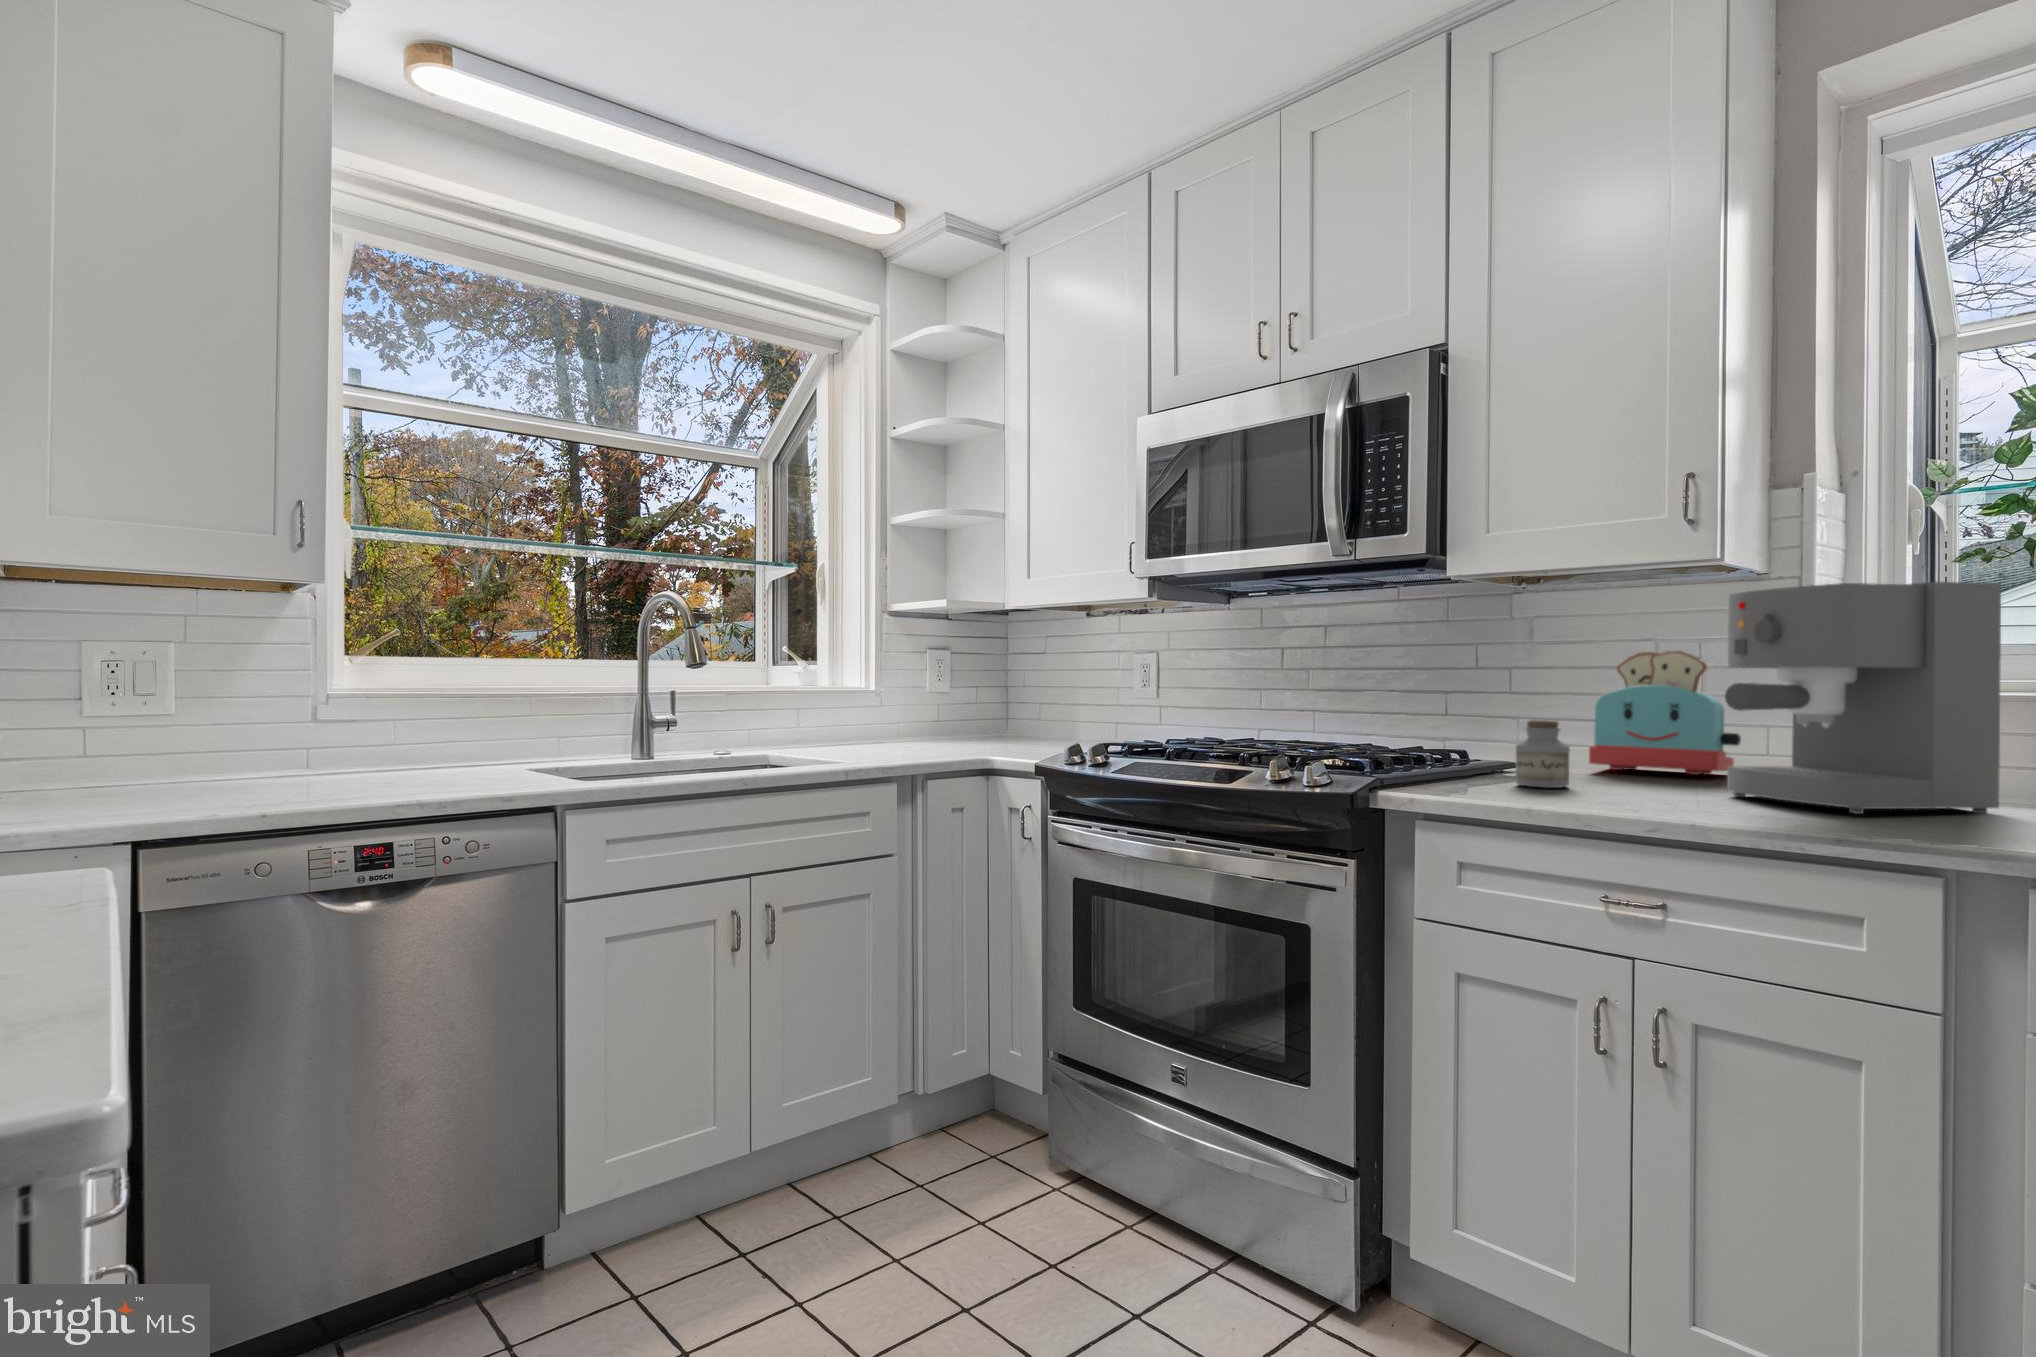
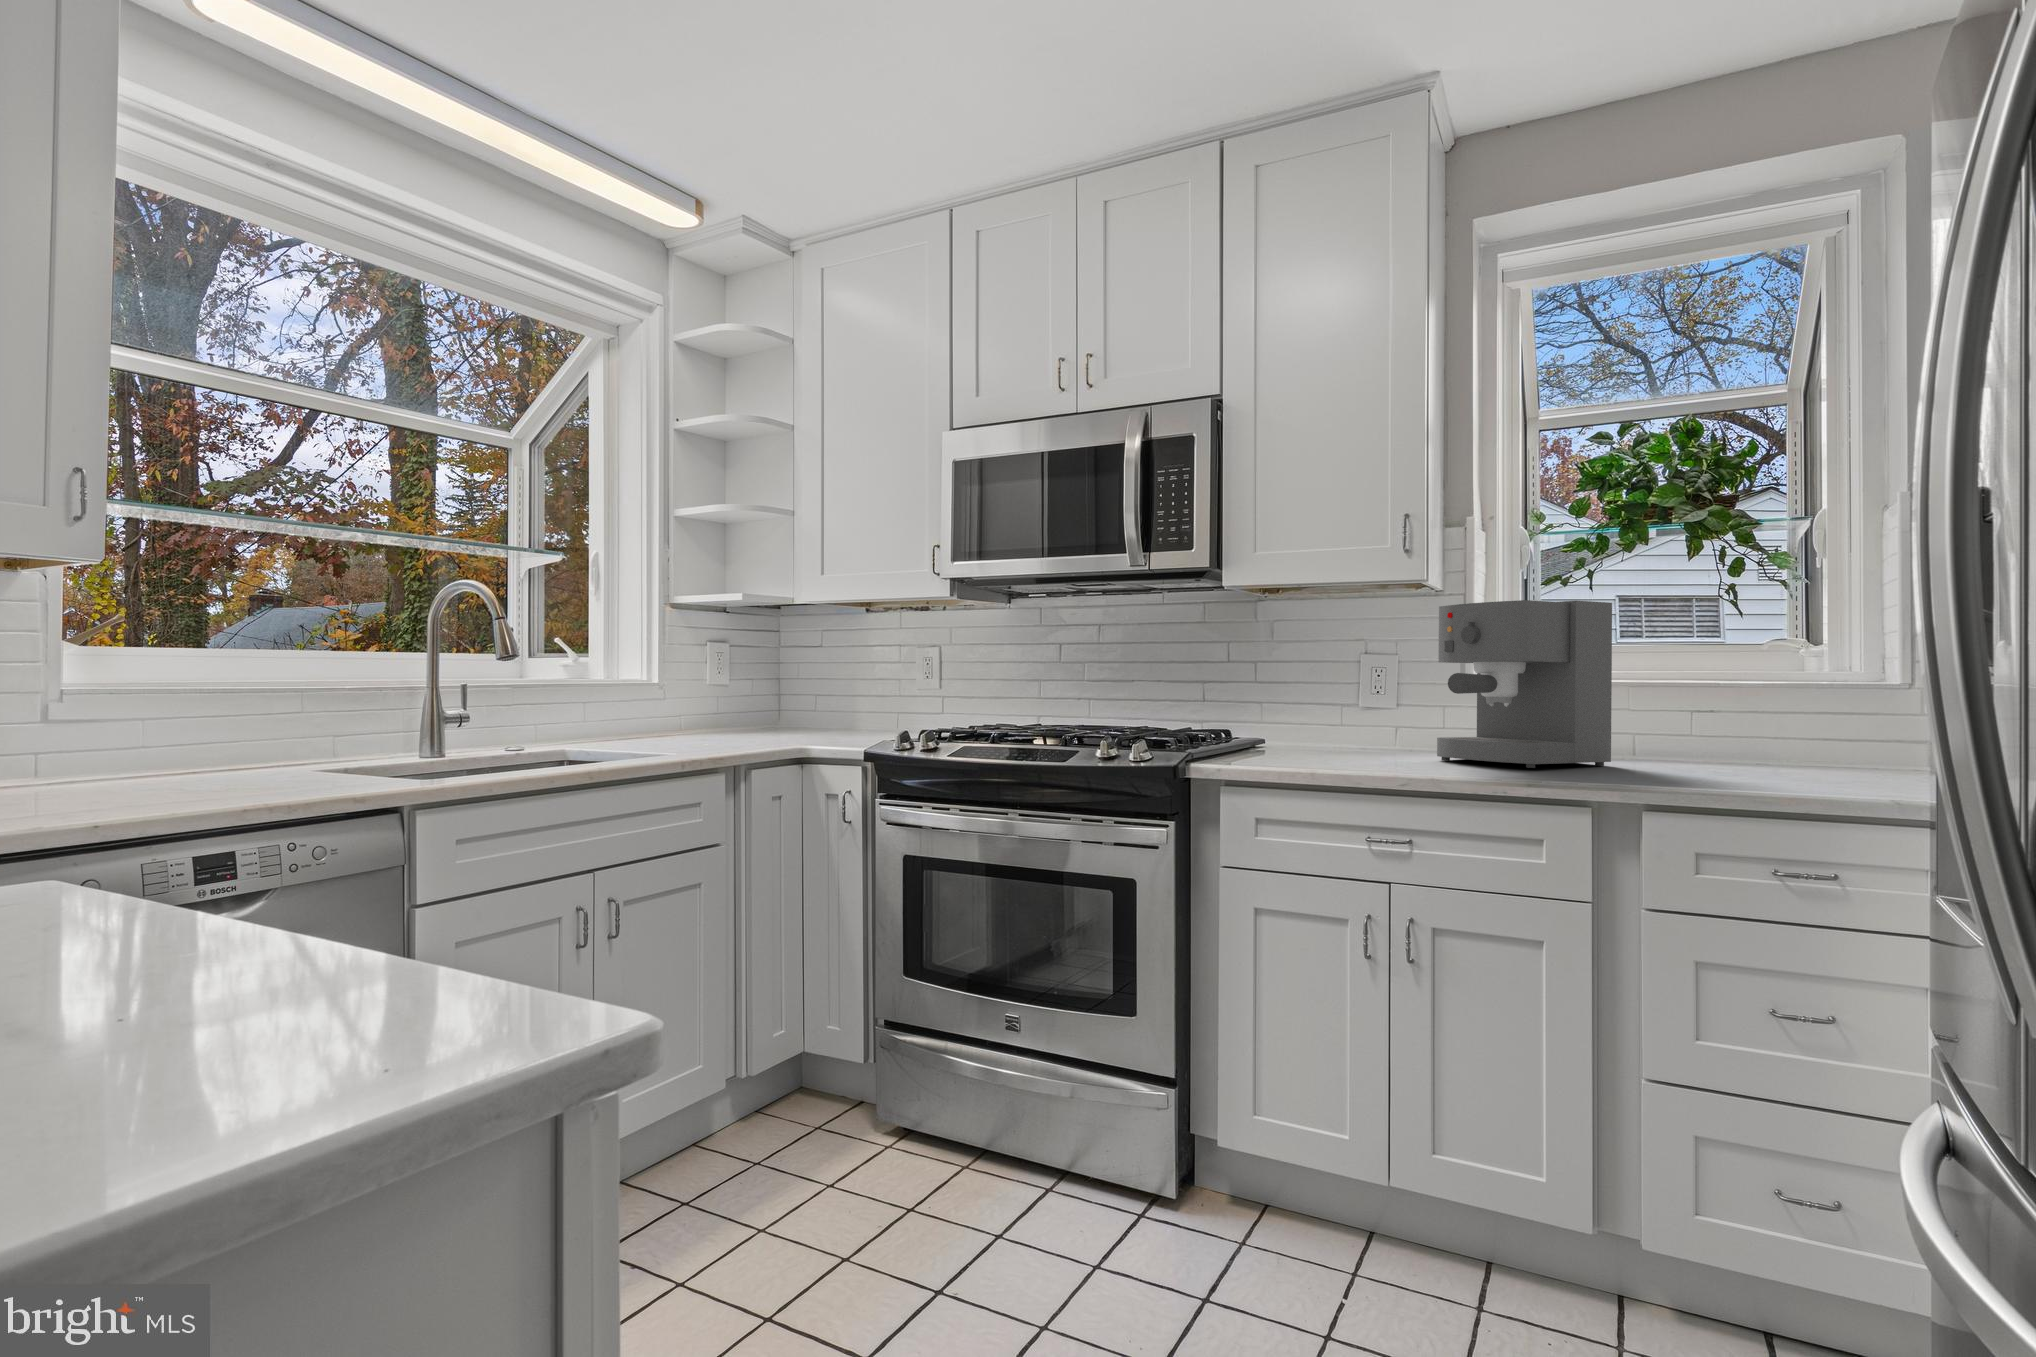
toaster: present [1589,651,1741,775] -> none [1325,650,1432,747]
jar: present [1516,720,1570,788] -> none [1285,705,1326,758]

